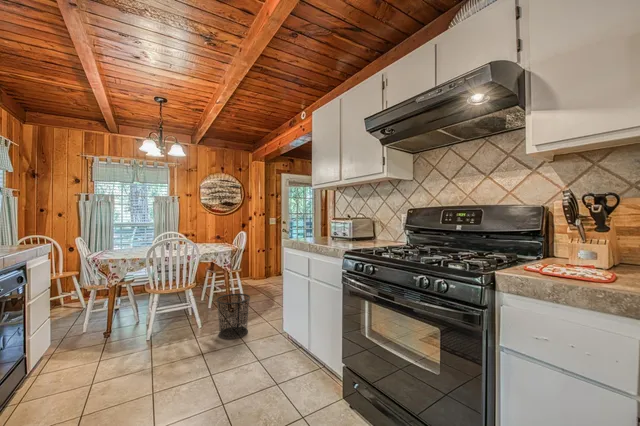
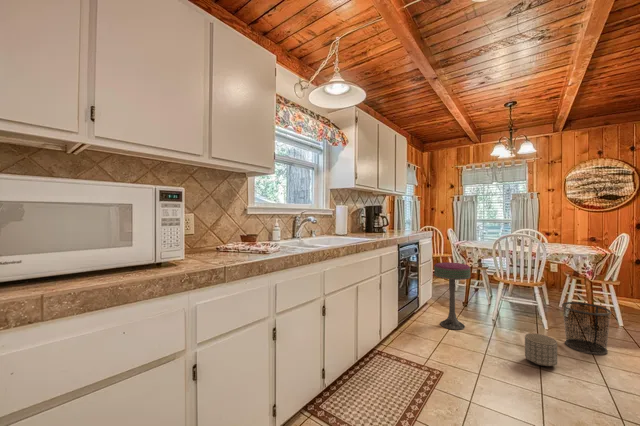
bar stool: none [65,282,124,380] -> present [434,262,471,330]
planter: none [195,337,224,372] -> present [525,333,557,366]

